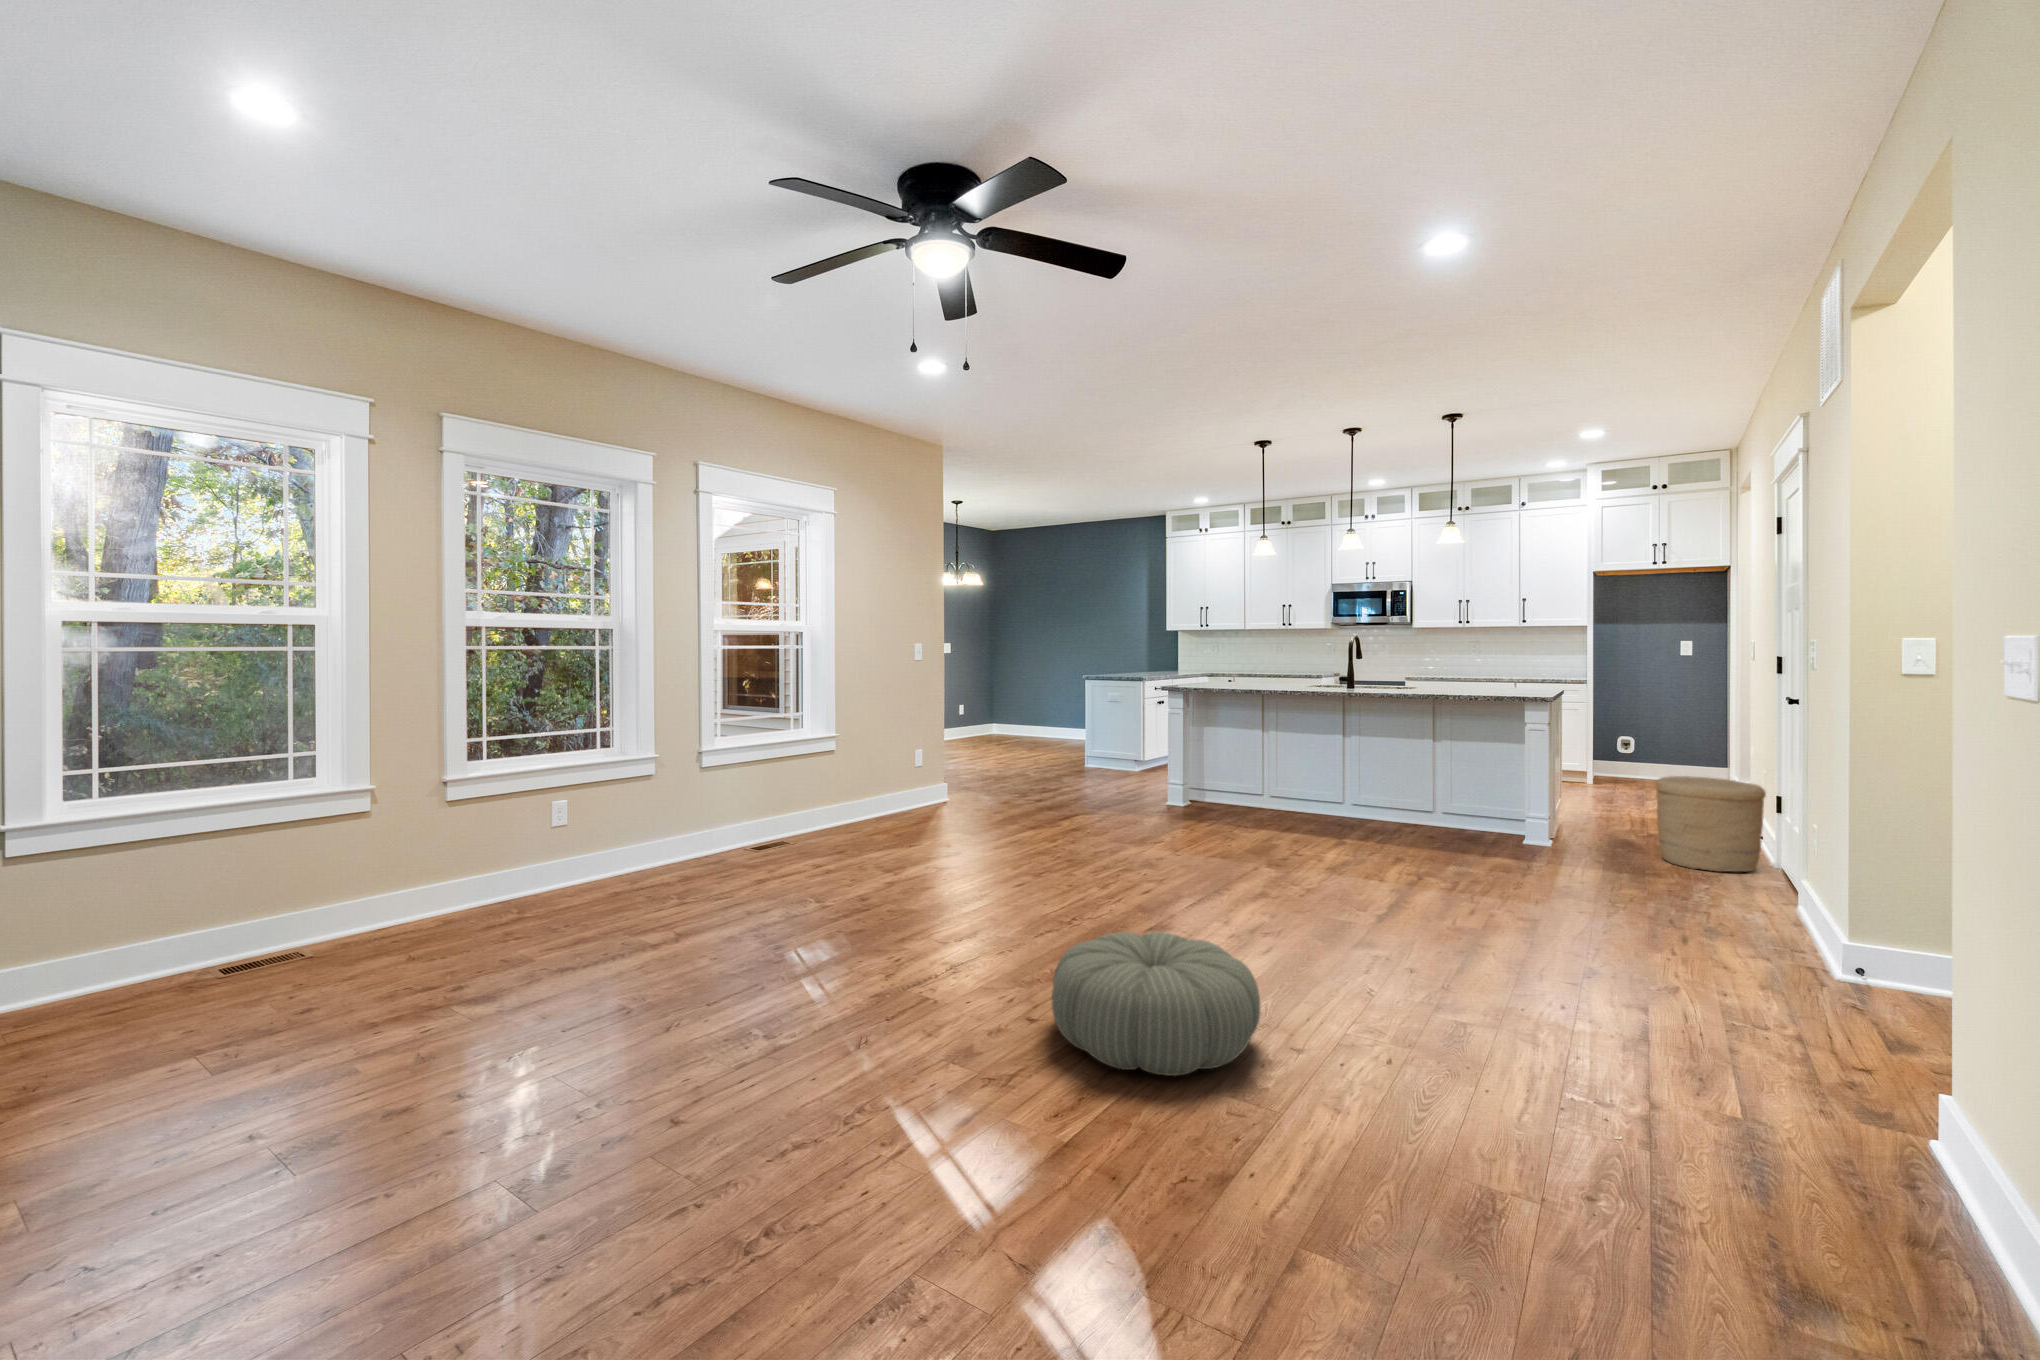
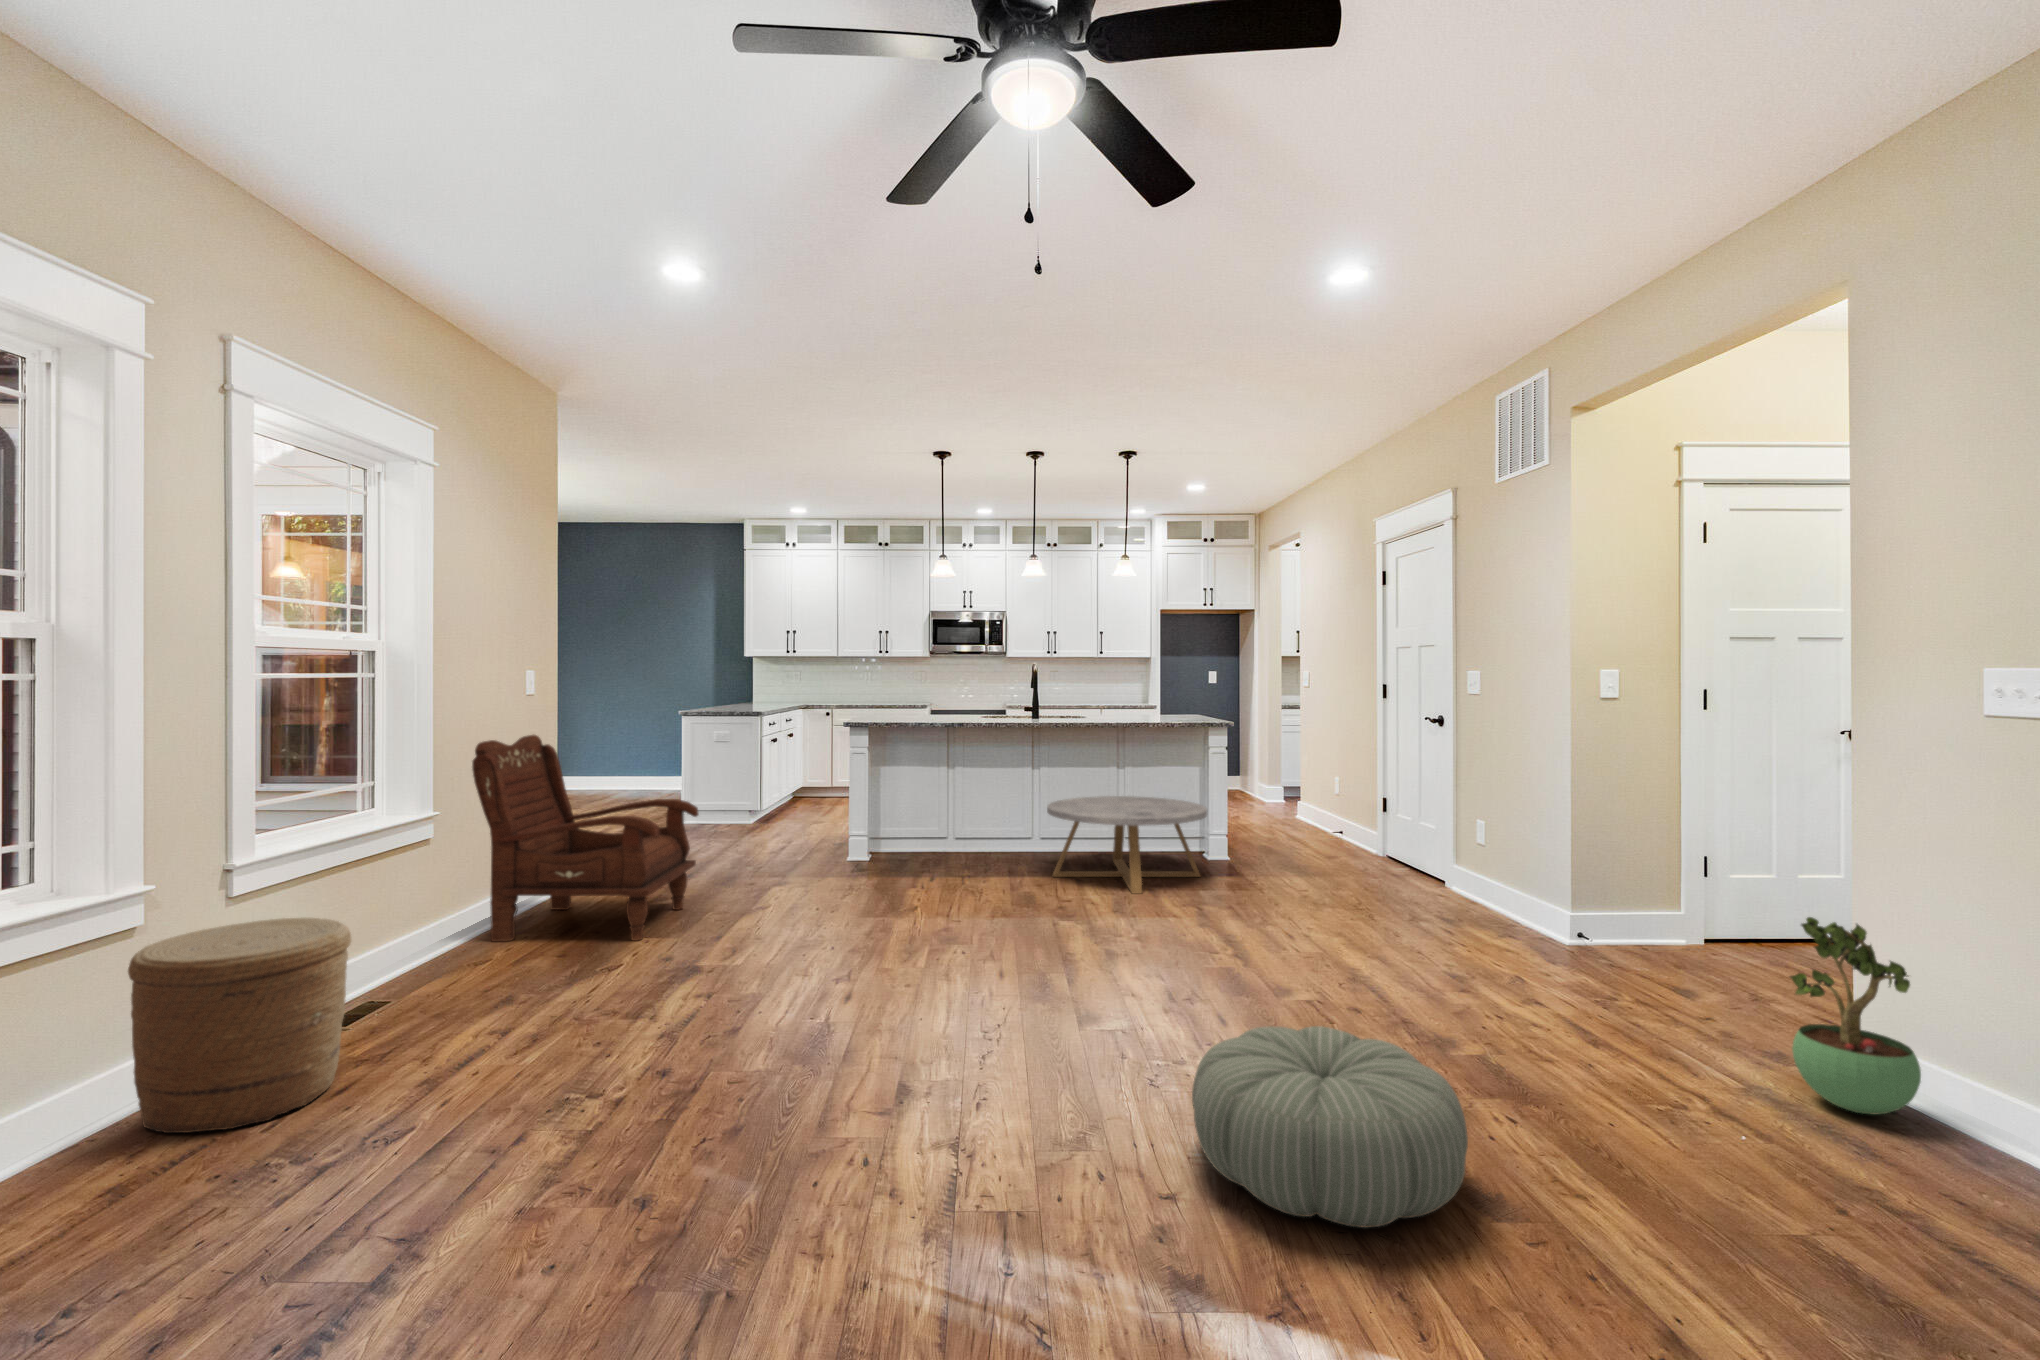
armchair: none [864,687,1013,832] -> present [472,735,698,942]
coffee table: none [1314,767,1487,861] -> present [1047,796,1207,894]
woven basket: present [1656,776,1766,872] -> present [128,918,351,1133]
potted plant: none [1770,943,1929,1188] -> present [1790,917,1921,1115]

